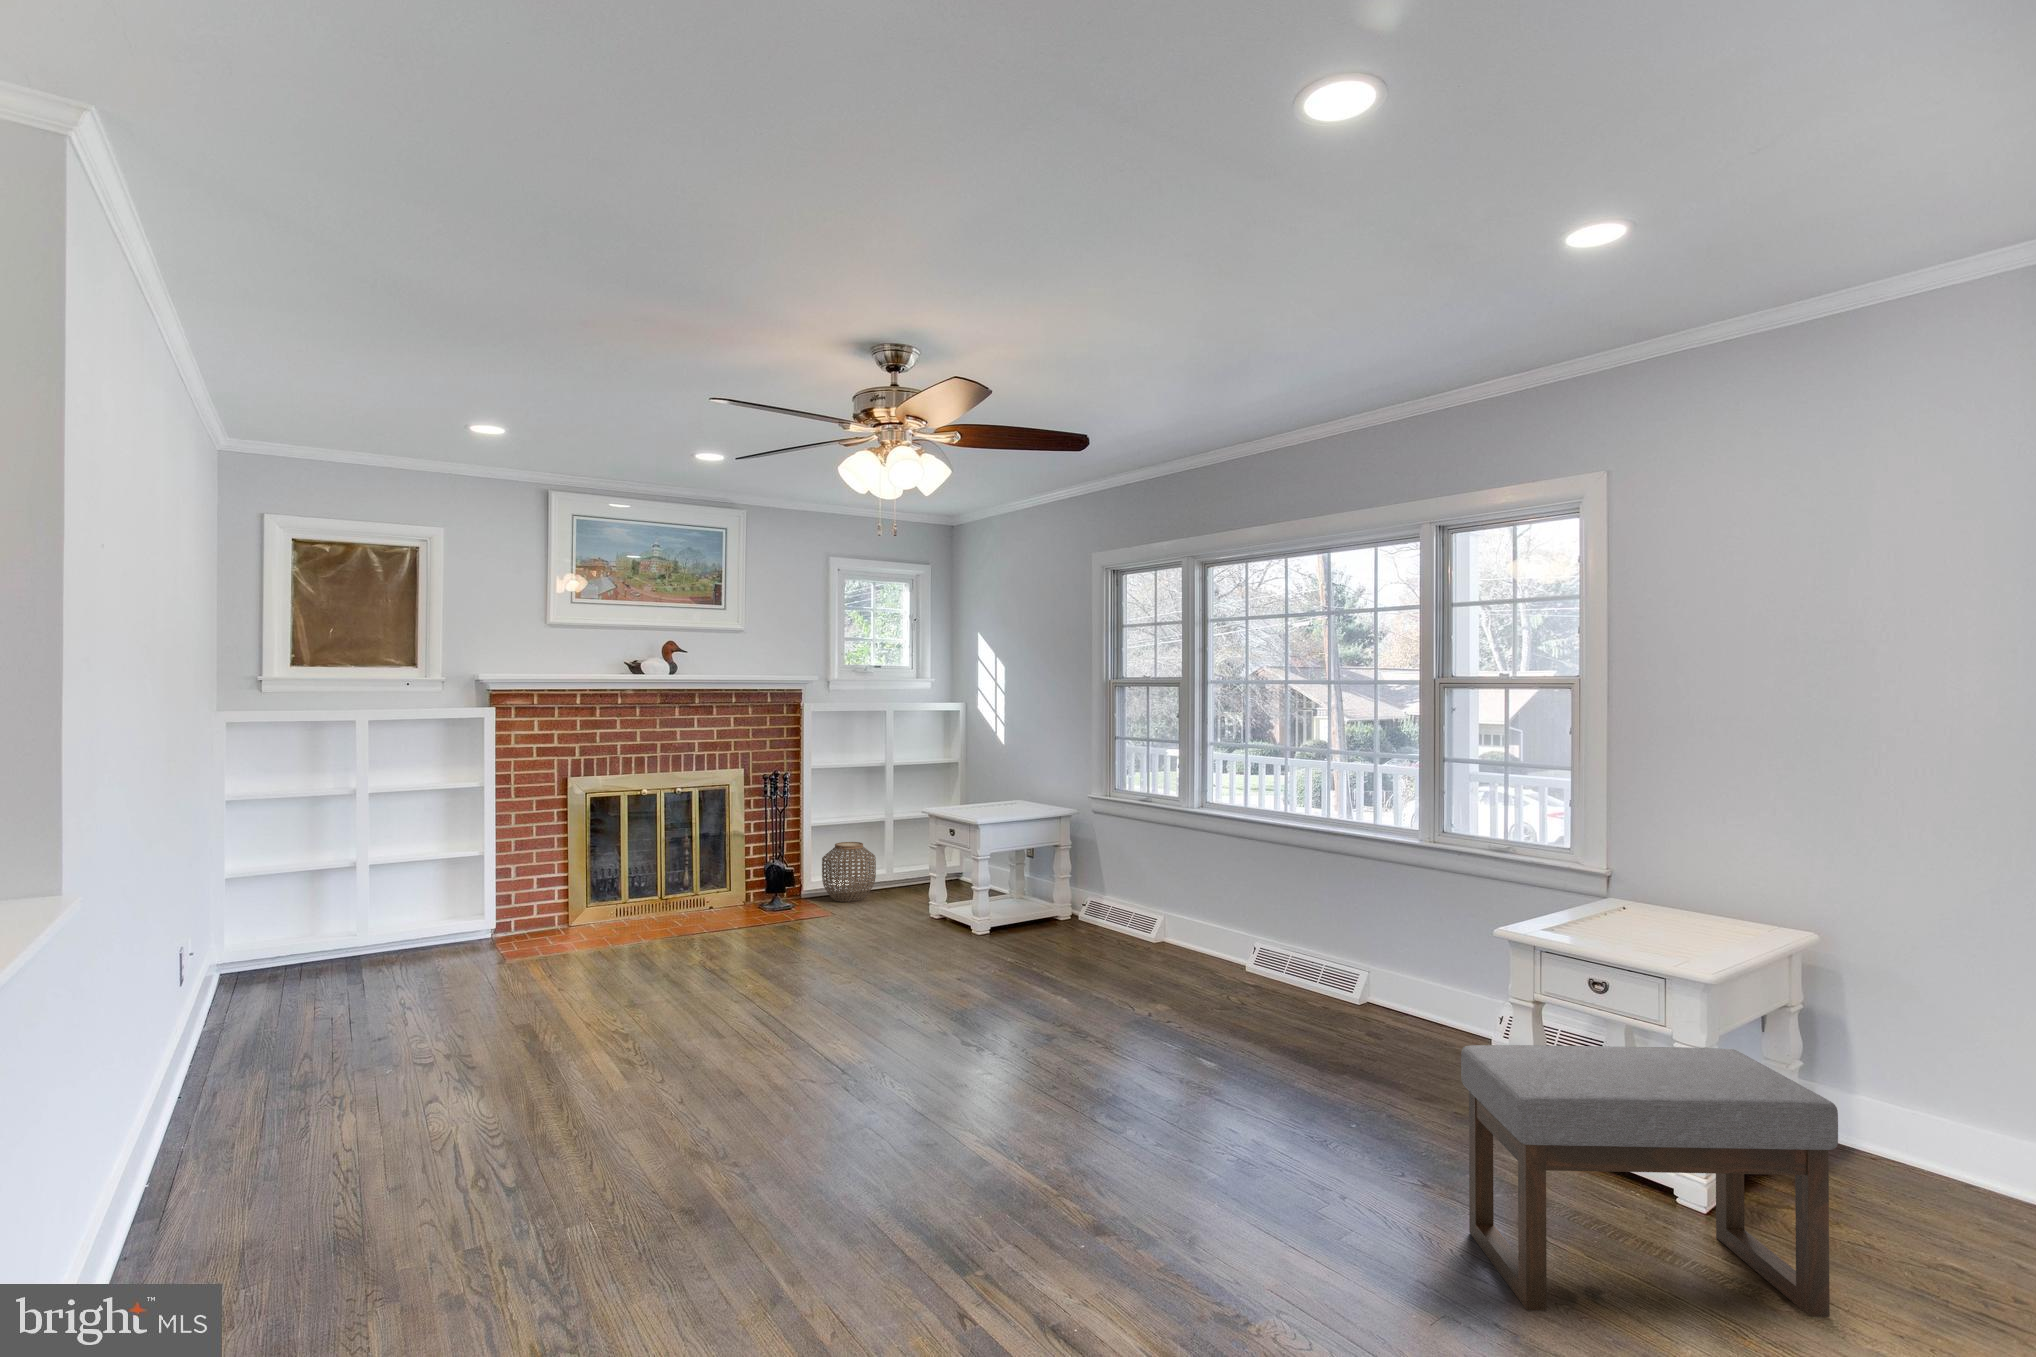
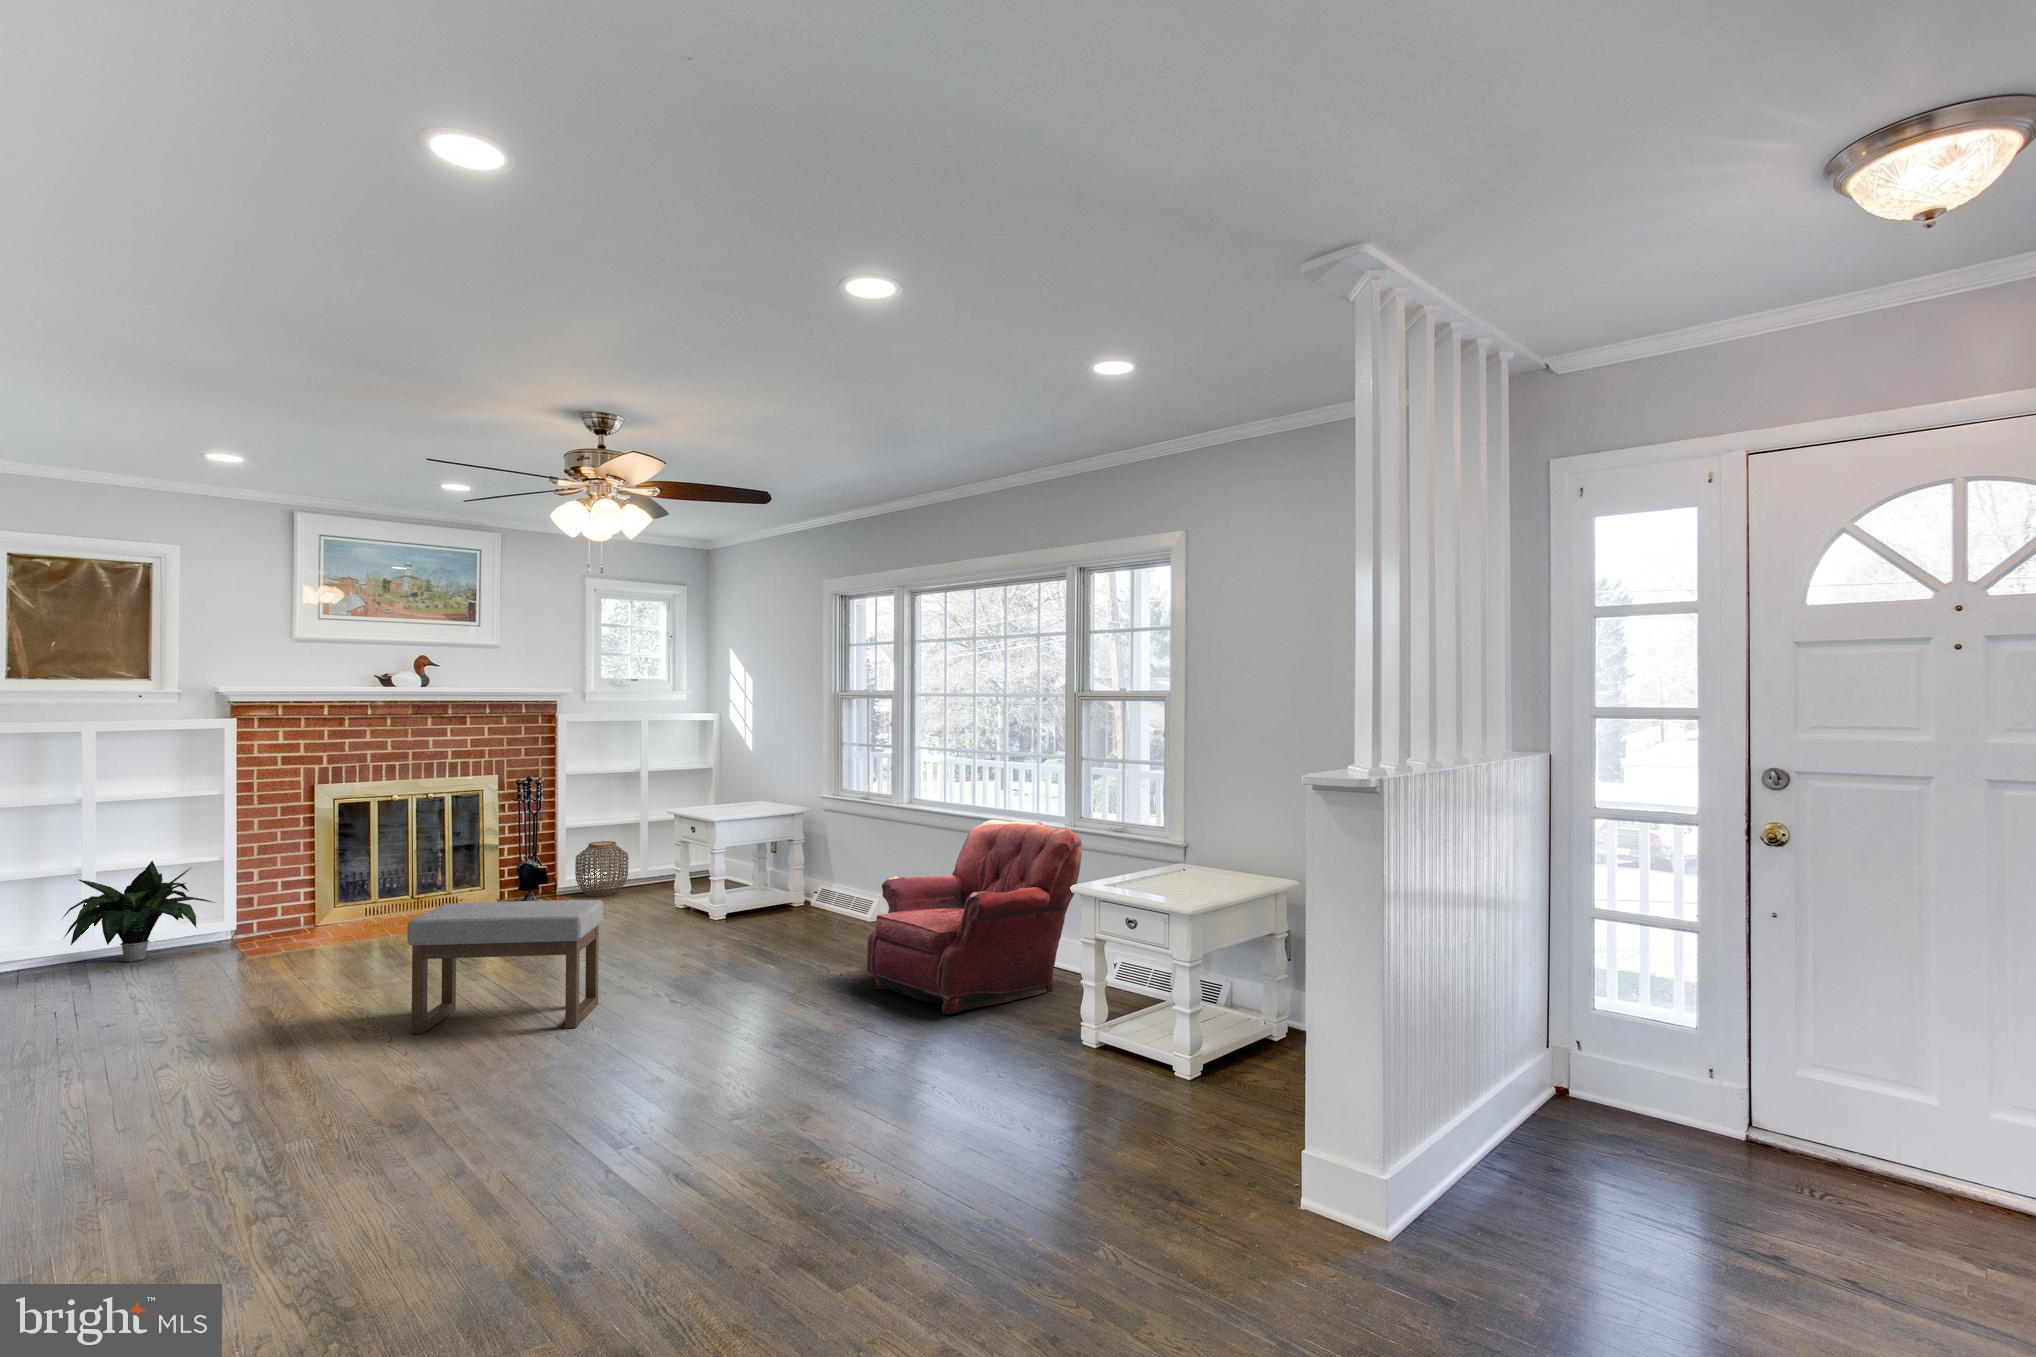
armchair: none [1187,832,1461,1075] -> present [867,820,1082,1014]
potted plant: none [334,854,479,959] -> present [64,861,215,962]
ottoman: present [1461,1045,1838,1317] -> present [407,900,603,1034]

